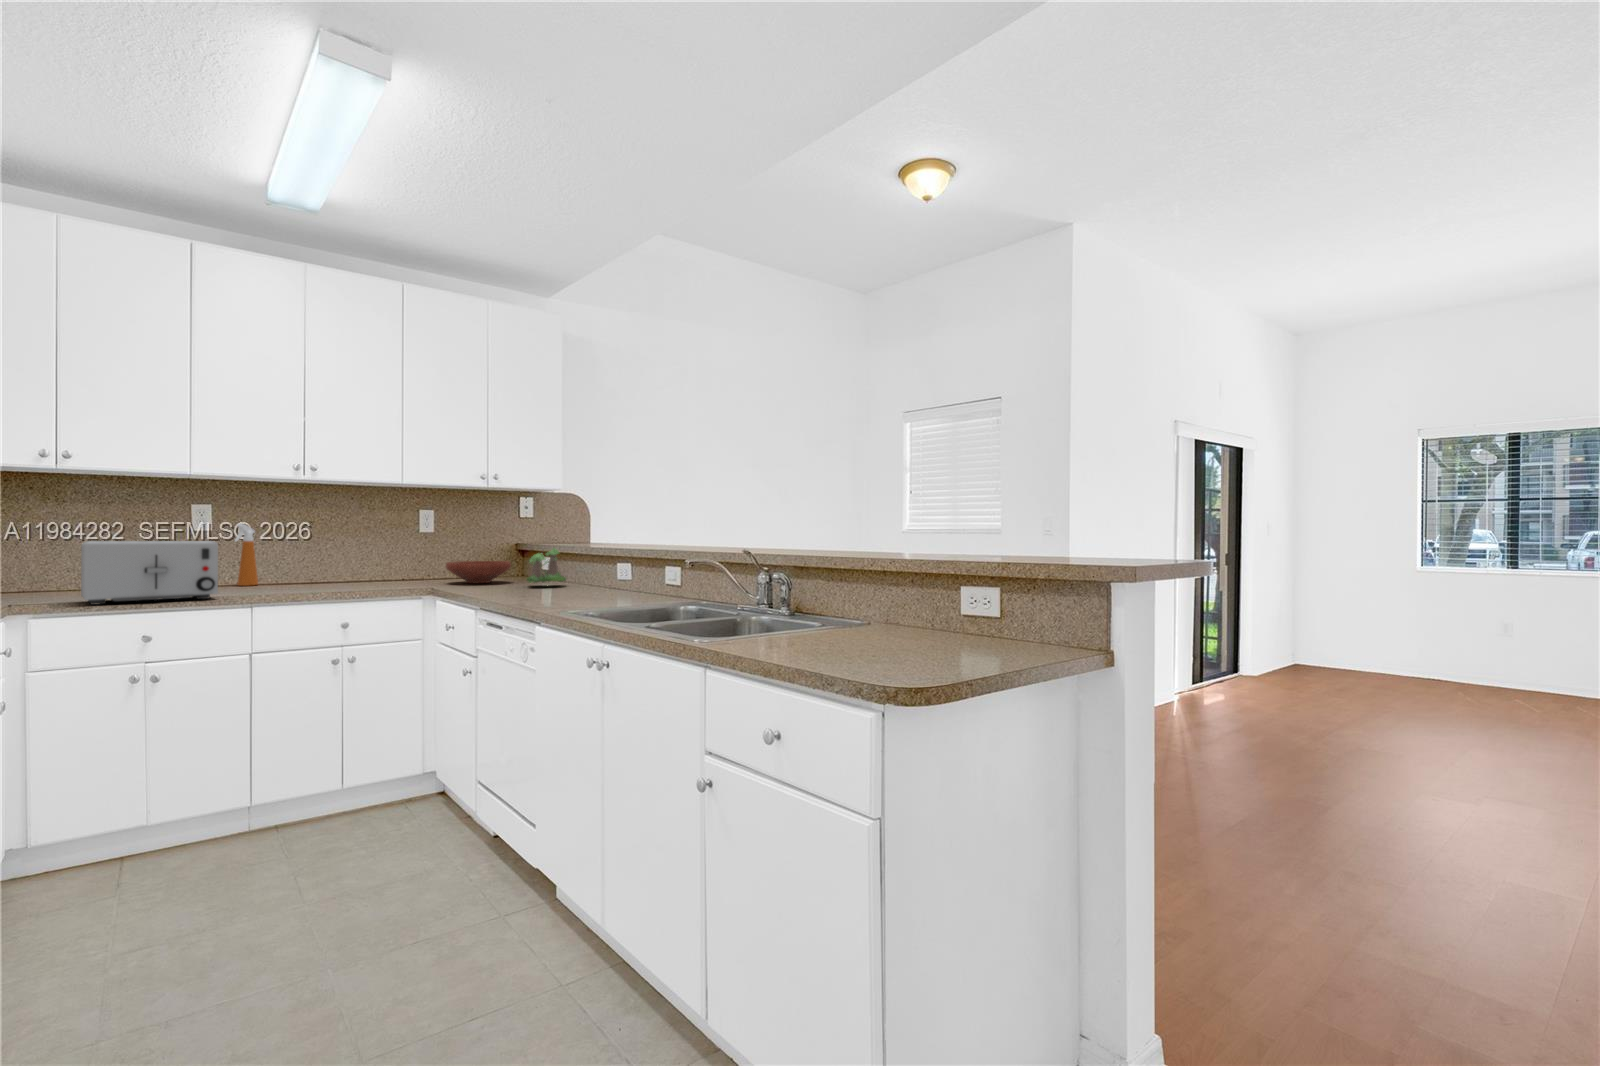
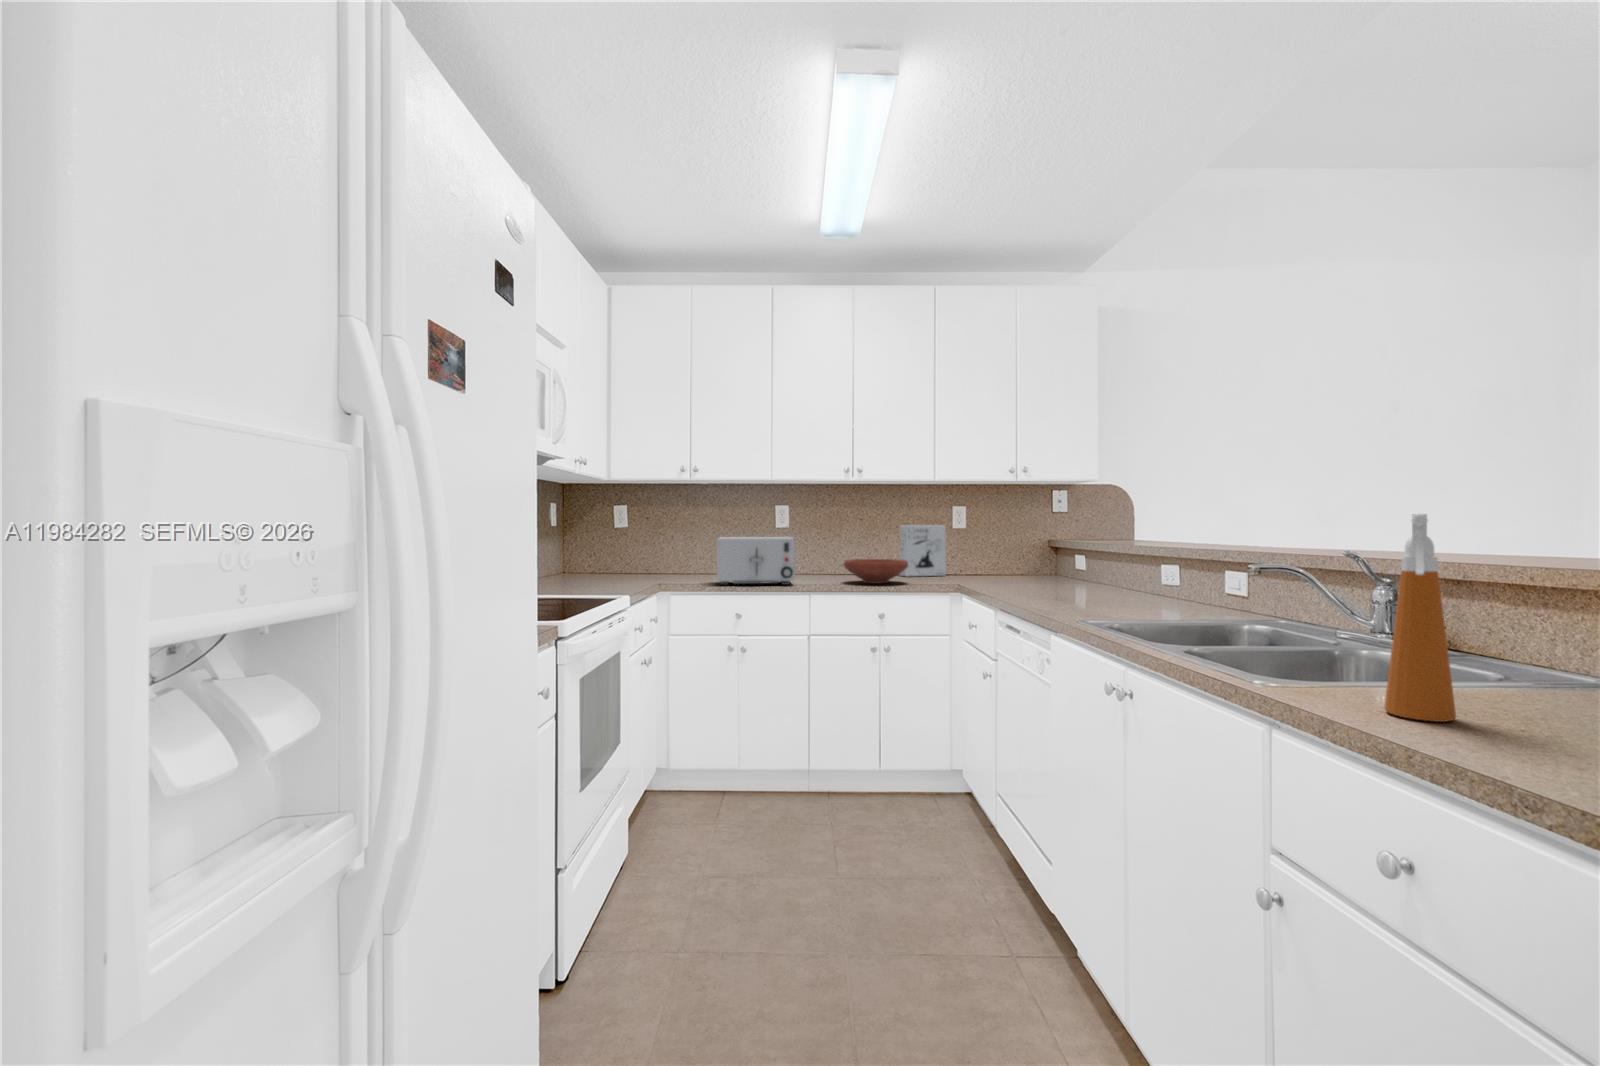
spray bottle: present [235,524,258,586] -> present [1384,514,1456,722]
cereal box: none [357,528,412,583] -> present [900,525,946,577]
plant: present [527,548,566,583] -> none [1050,526,1098,588]
bowl: present [446,561,511,583] -> present [844,559,908,584]

